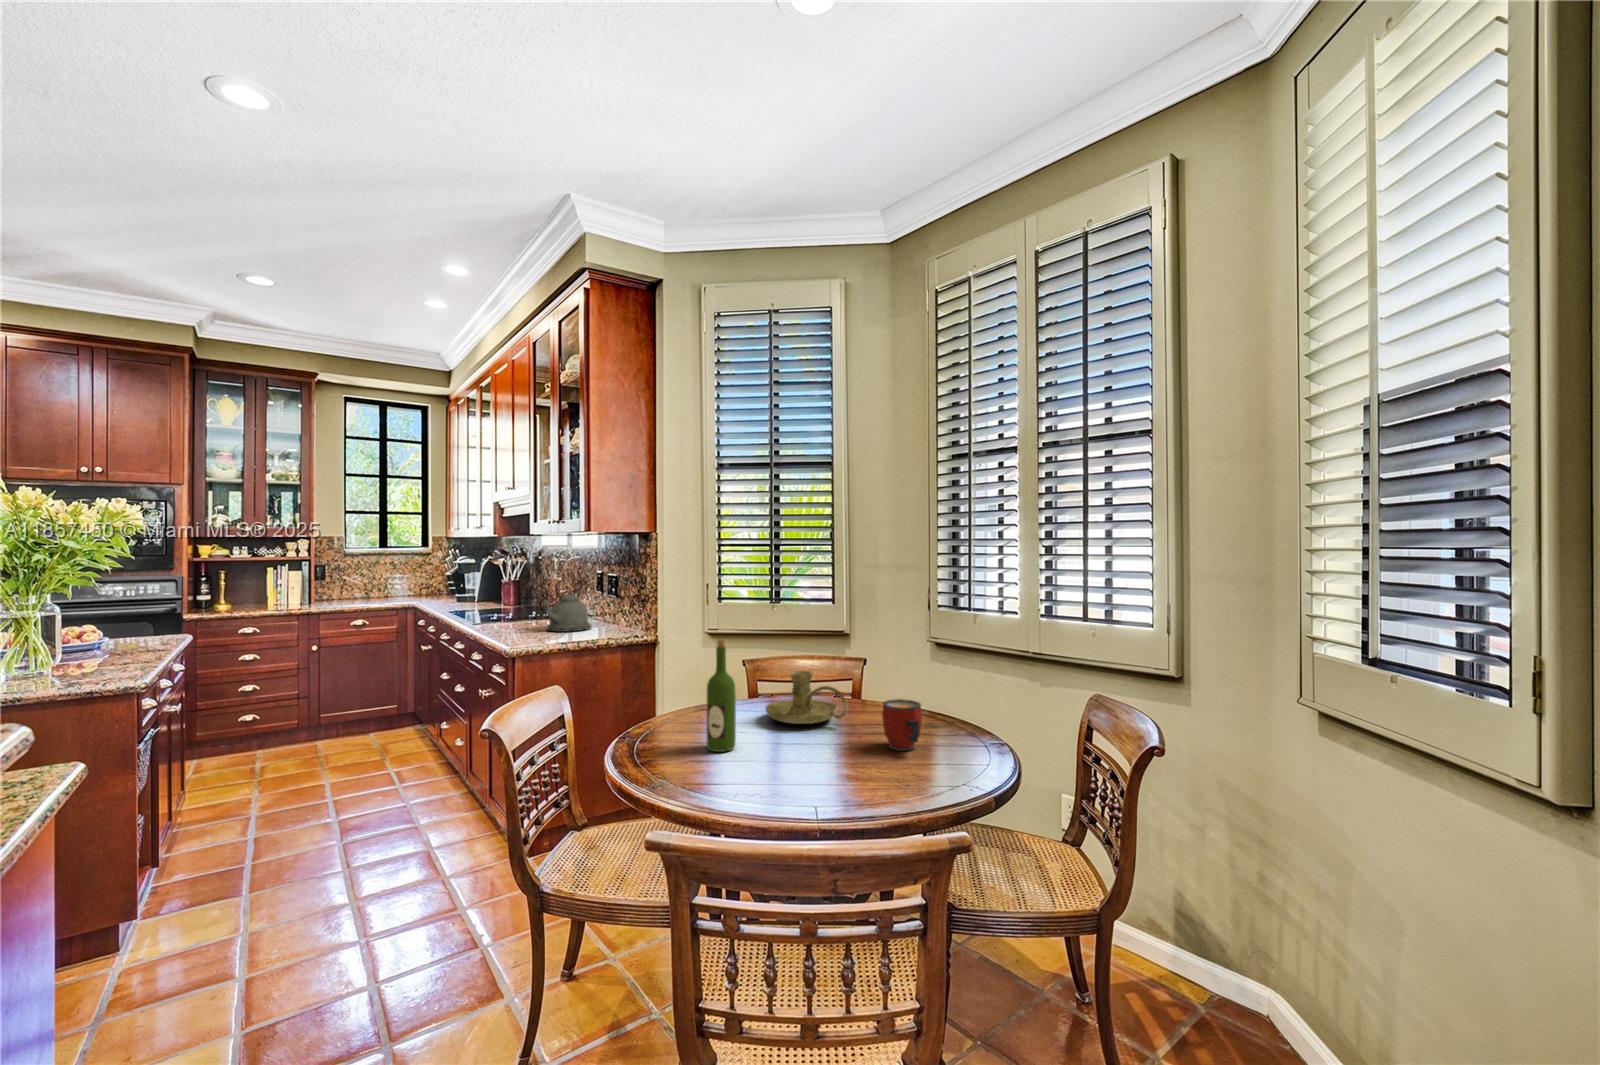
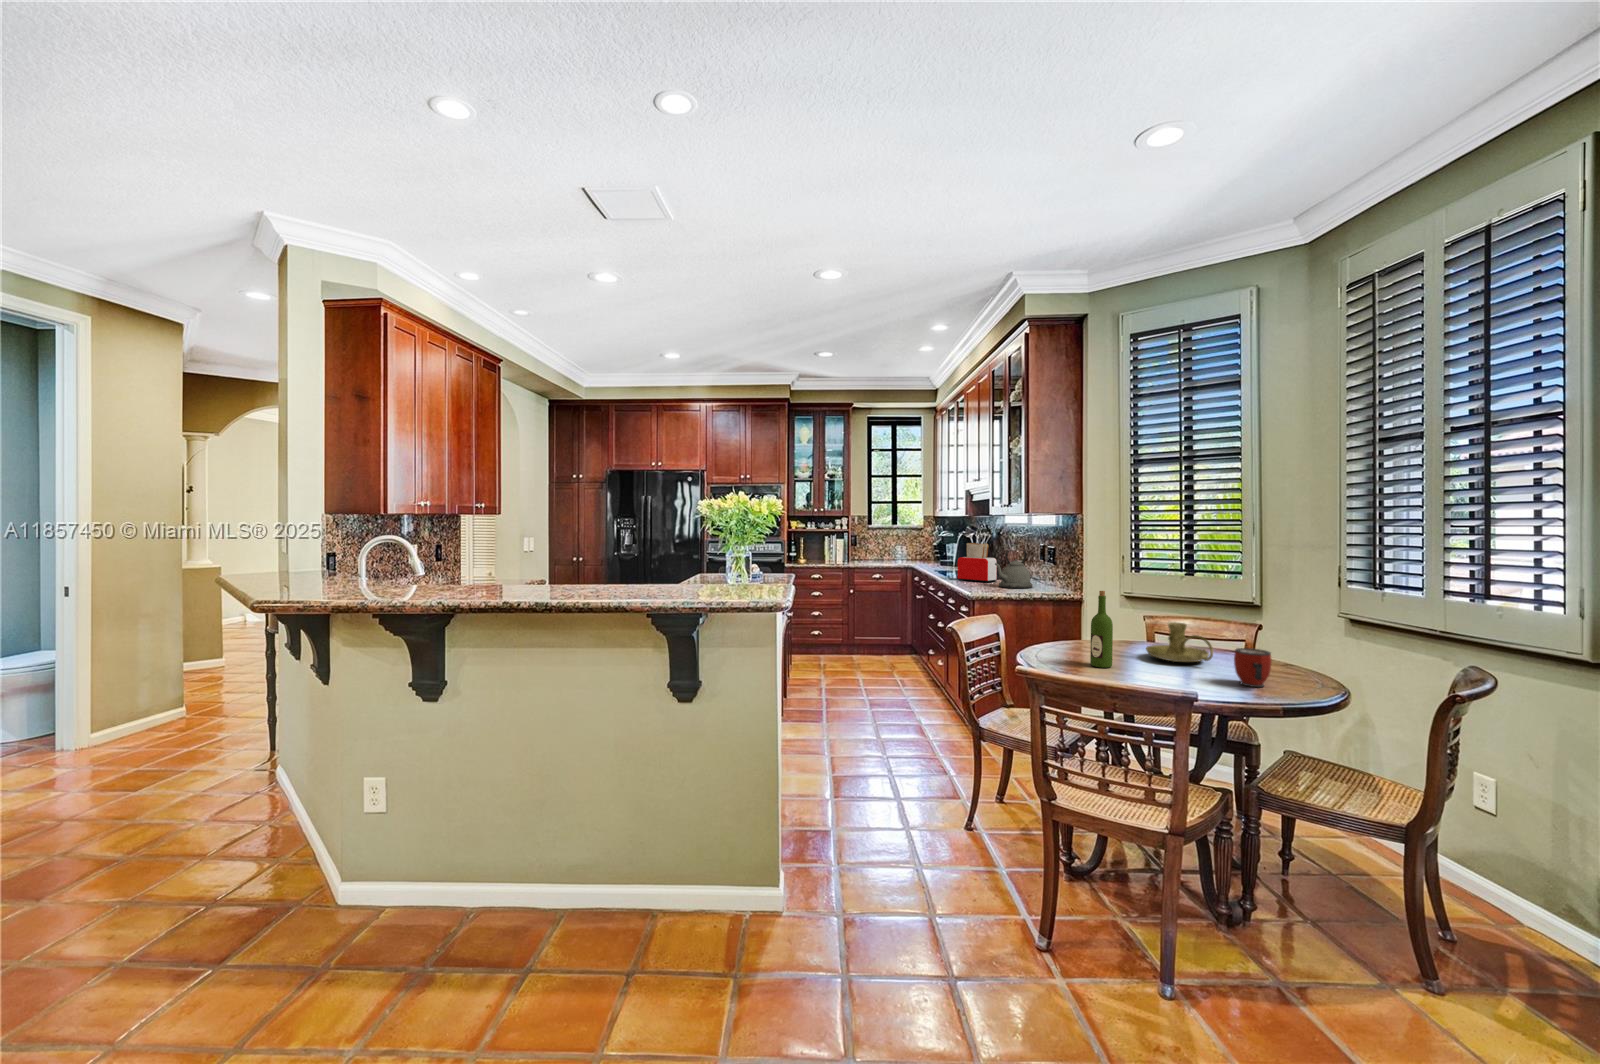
toaster: none [485,572,541,625] -> present [958,543,997,583]

